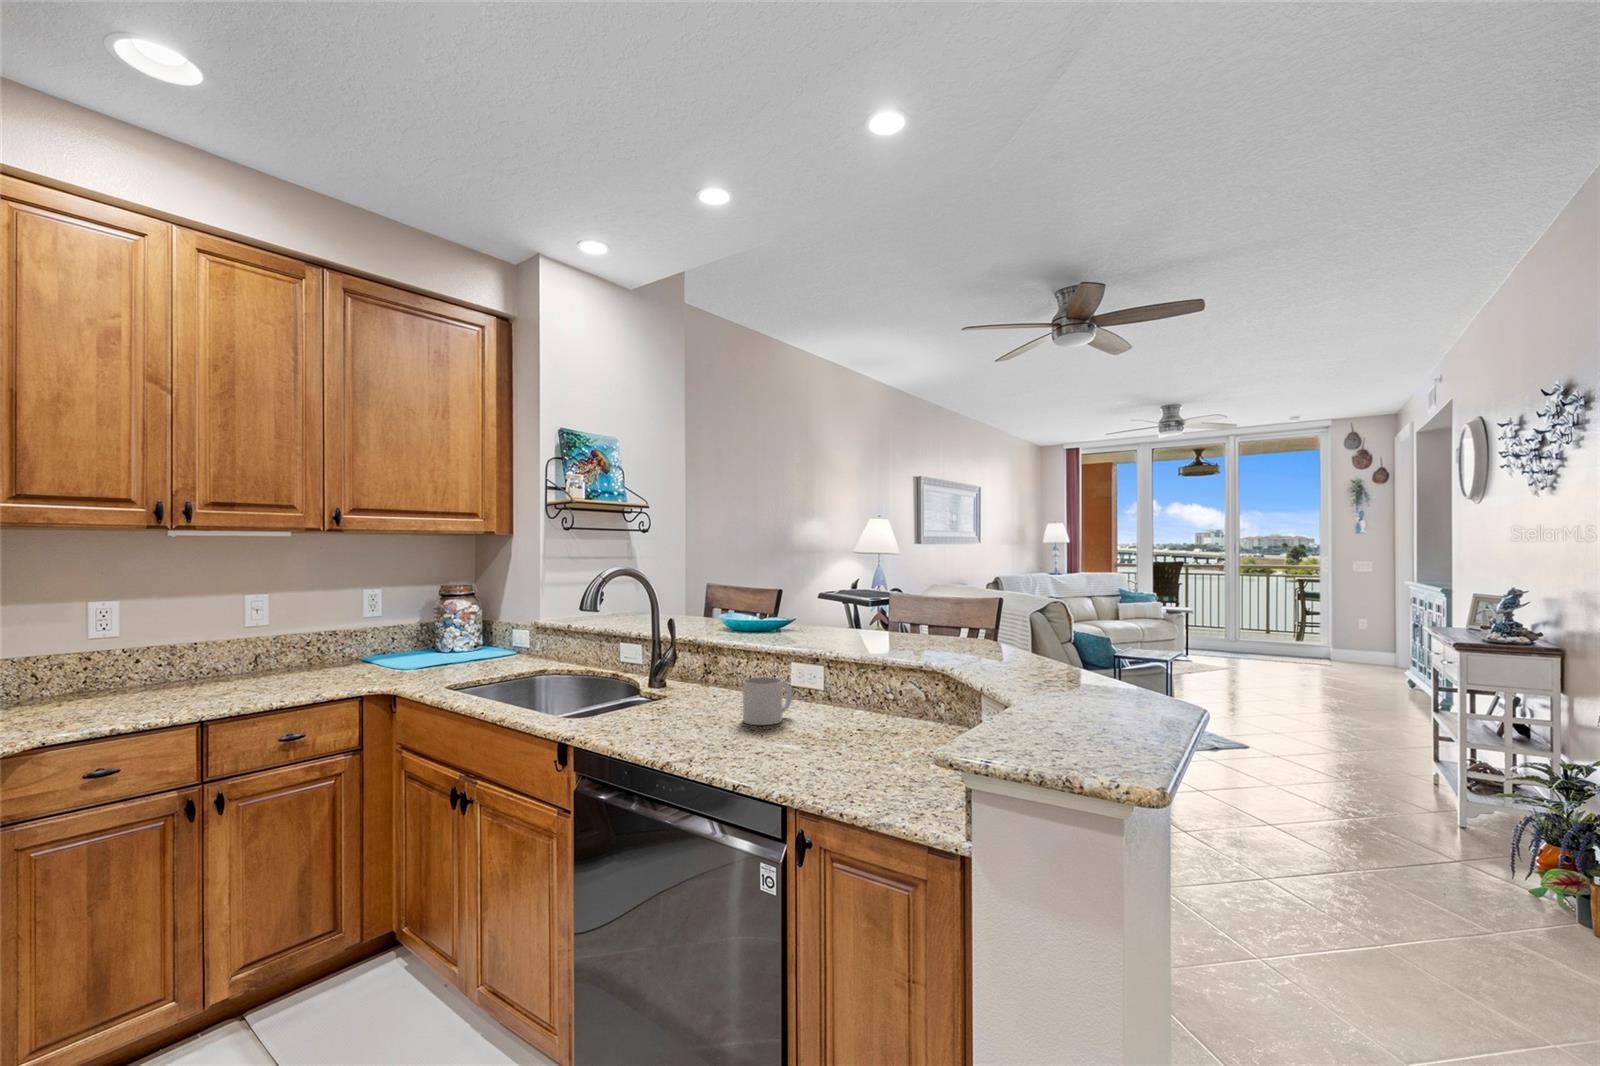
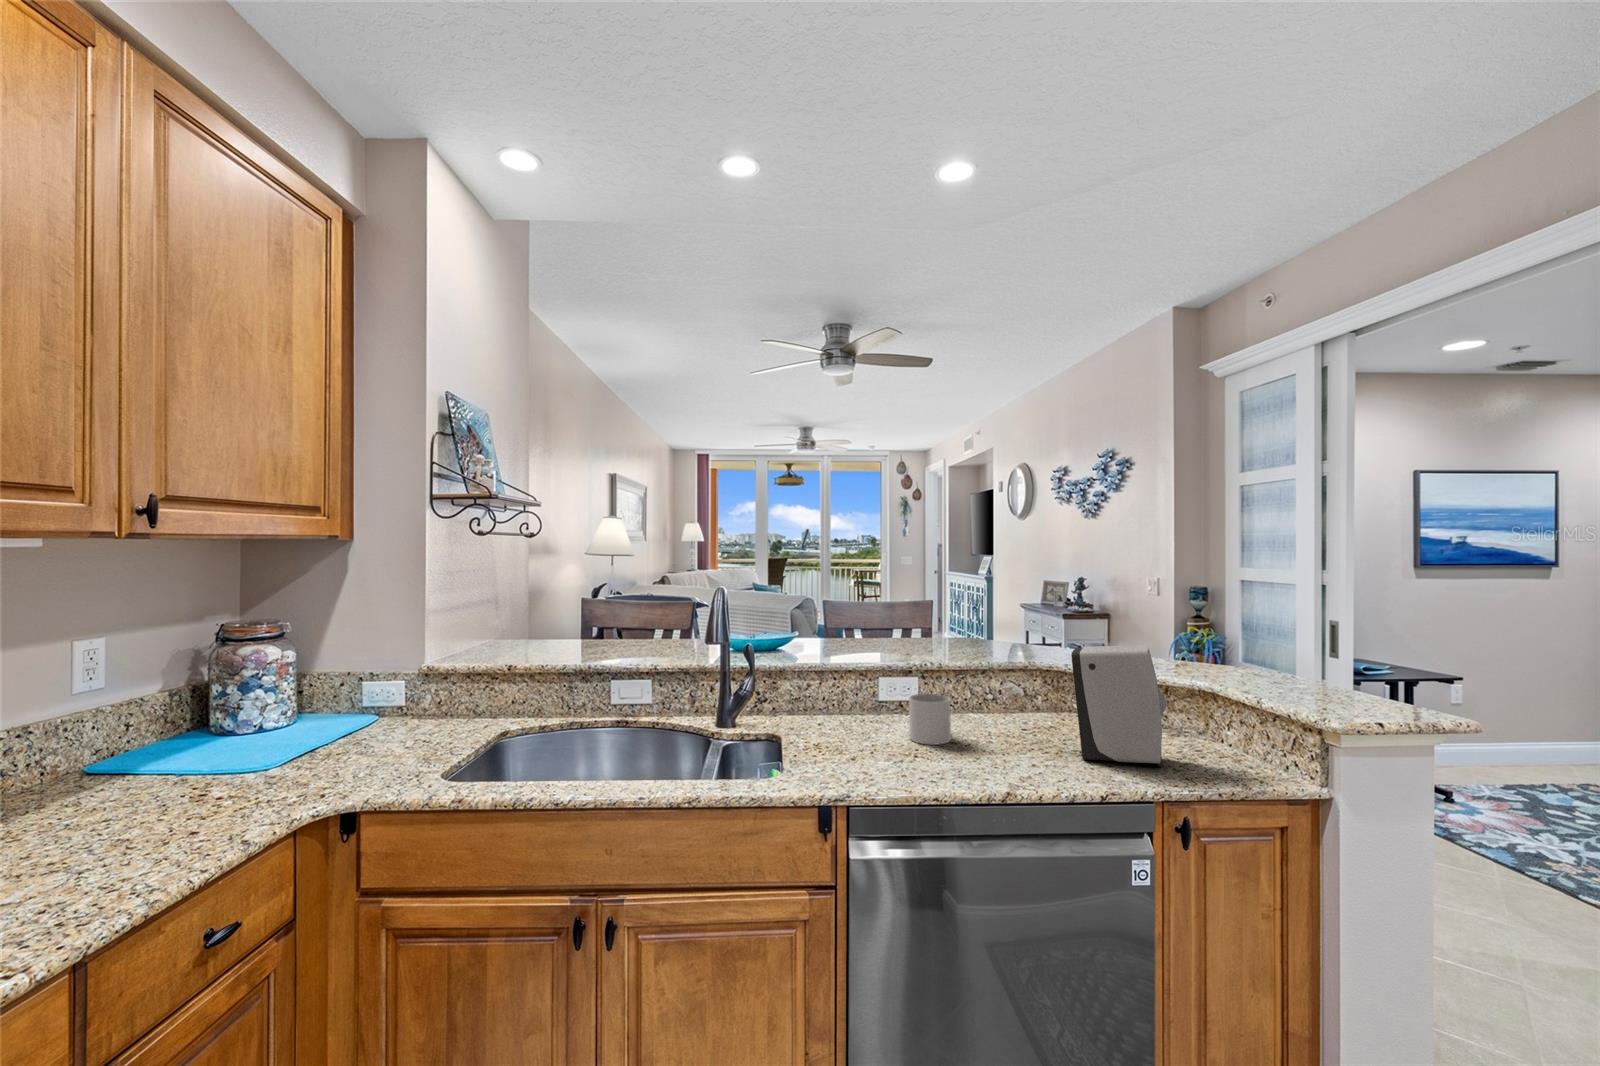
soap dispenser: none [810,640,902,777] -> present [1071,645,1166,767]

